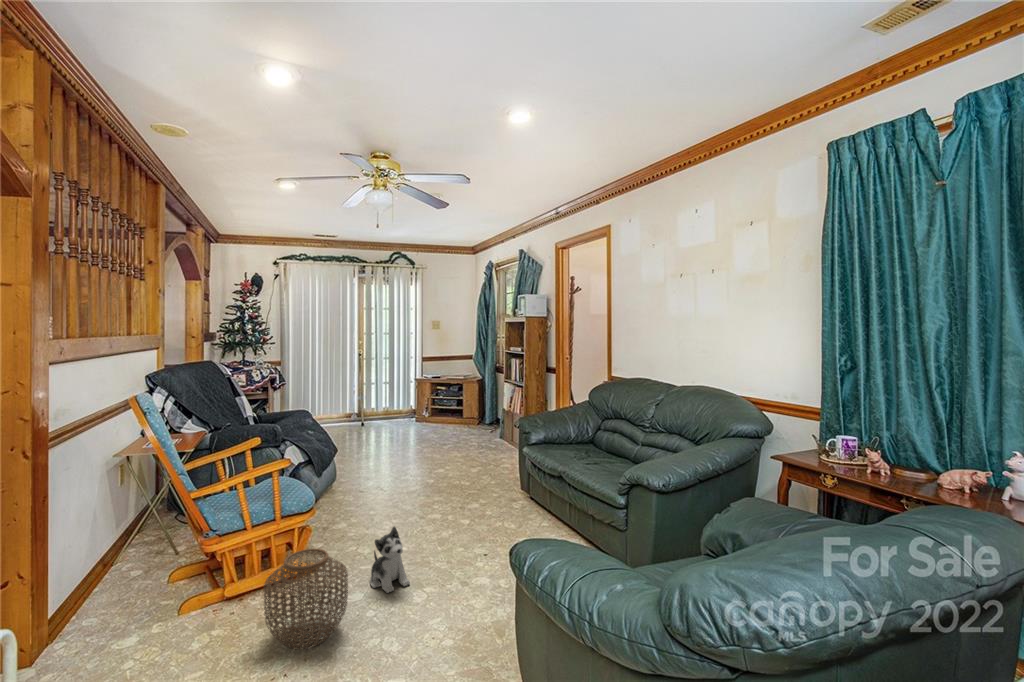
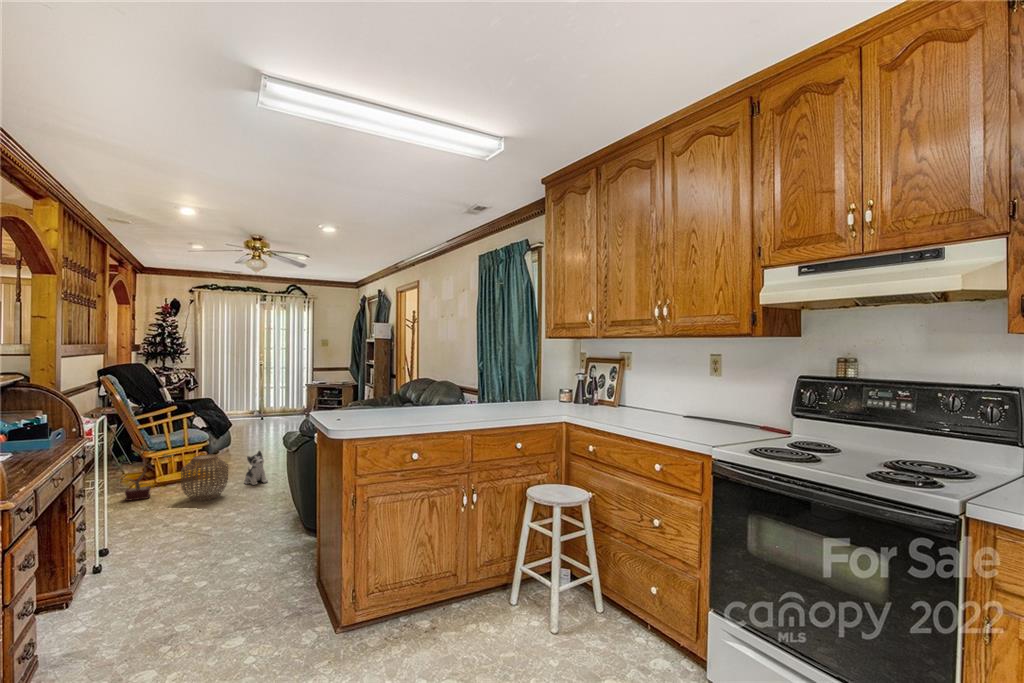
potted plant: none [146,525,254,637] -> present [116,444,166,501]

